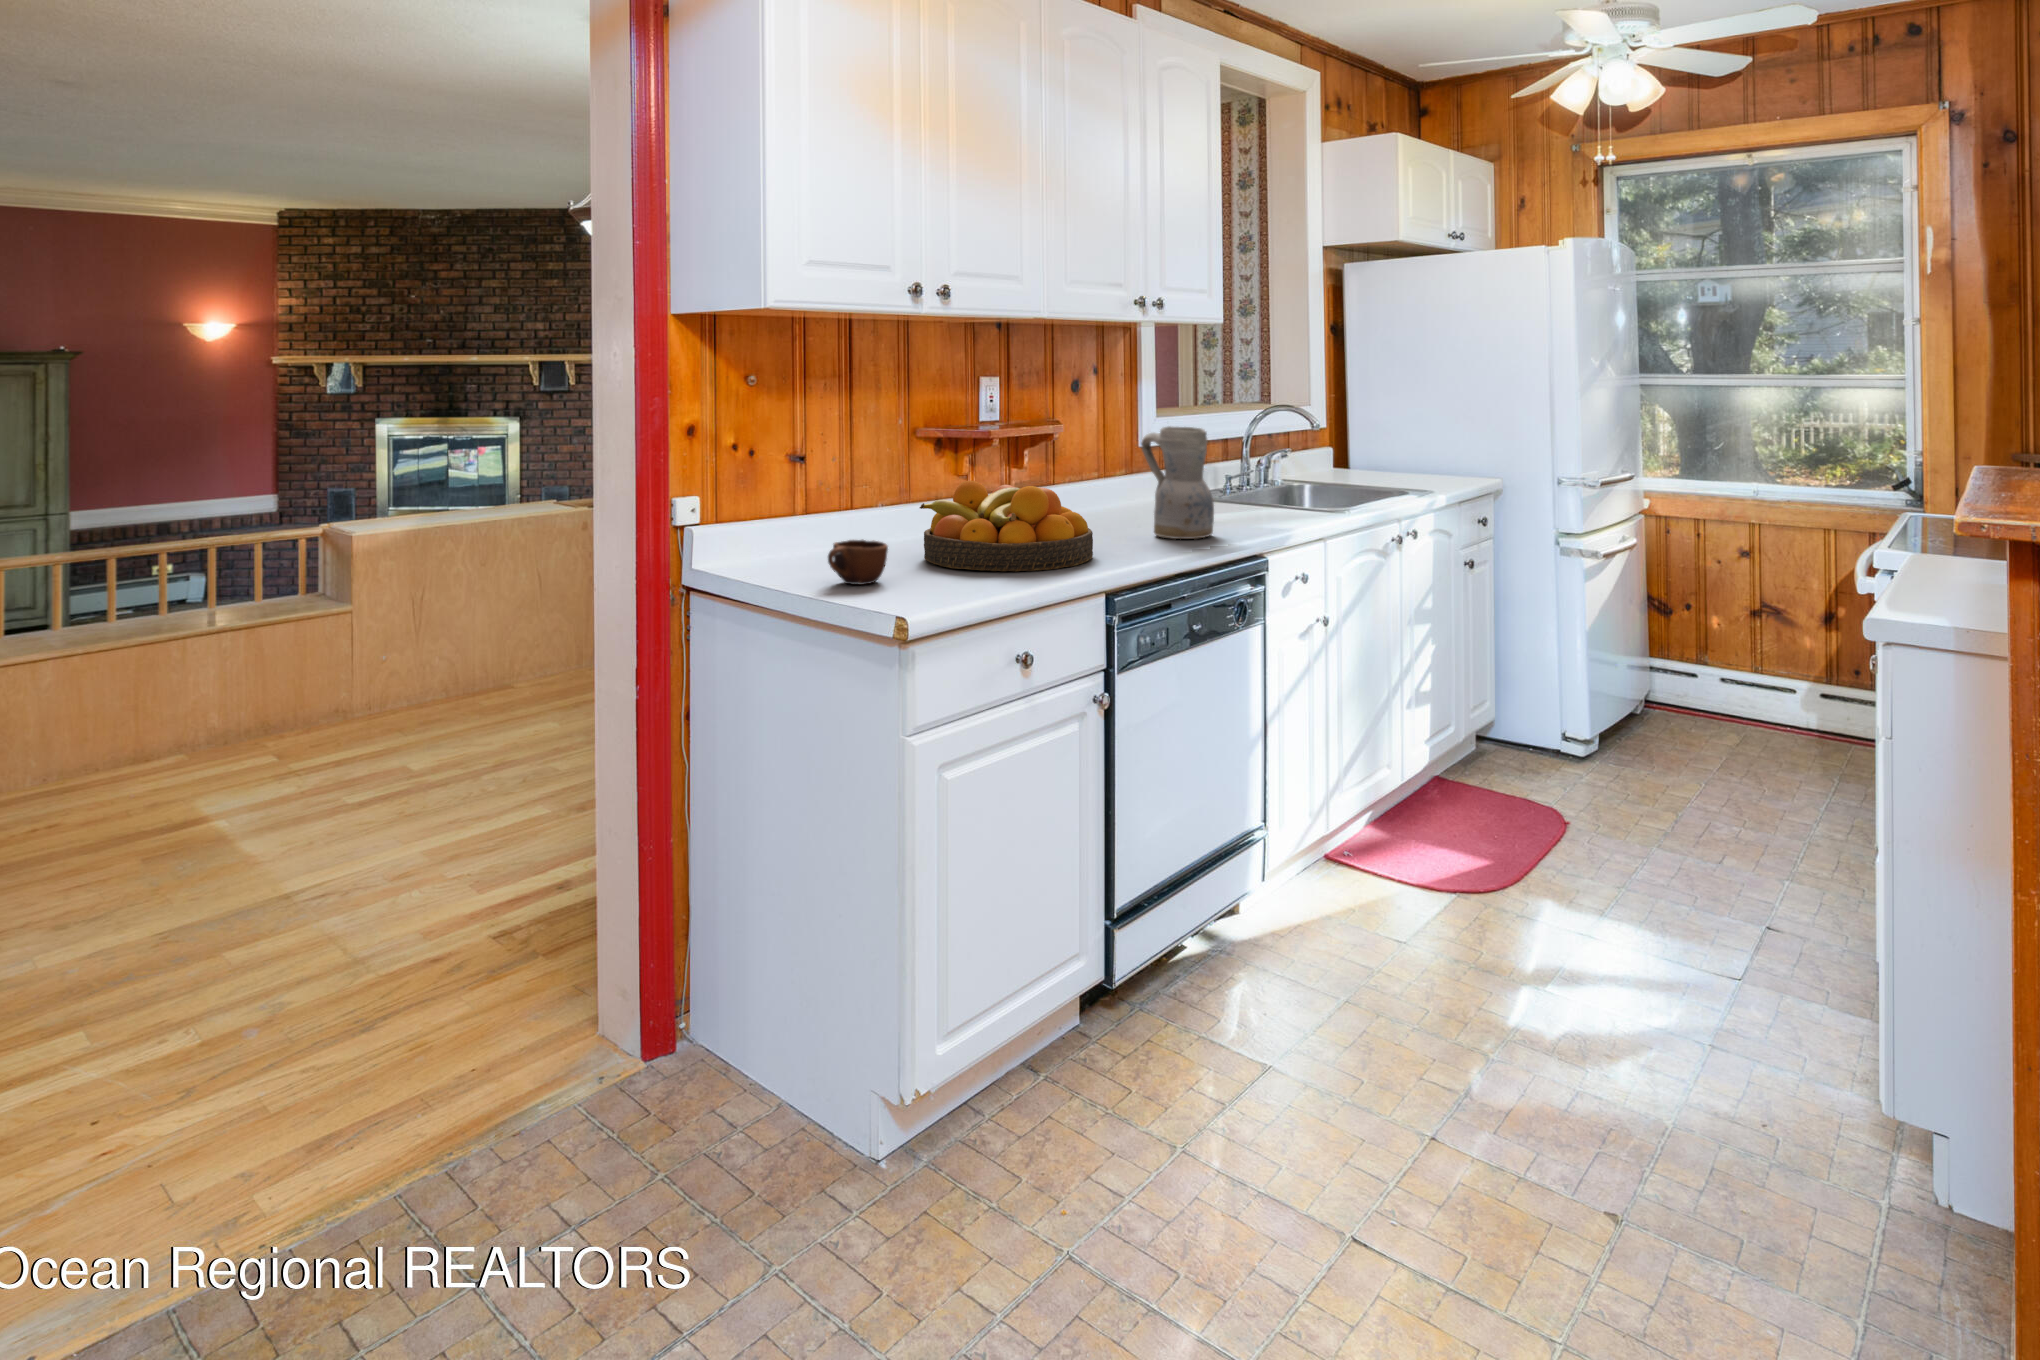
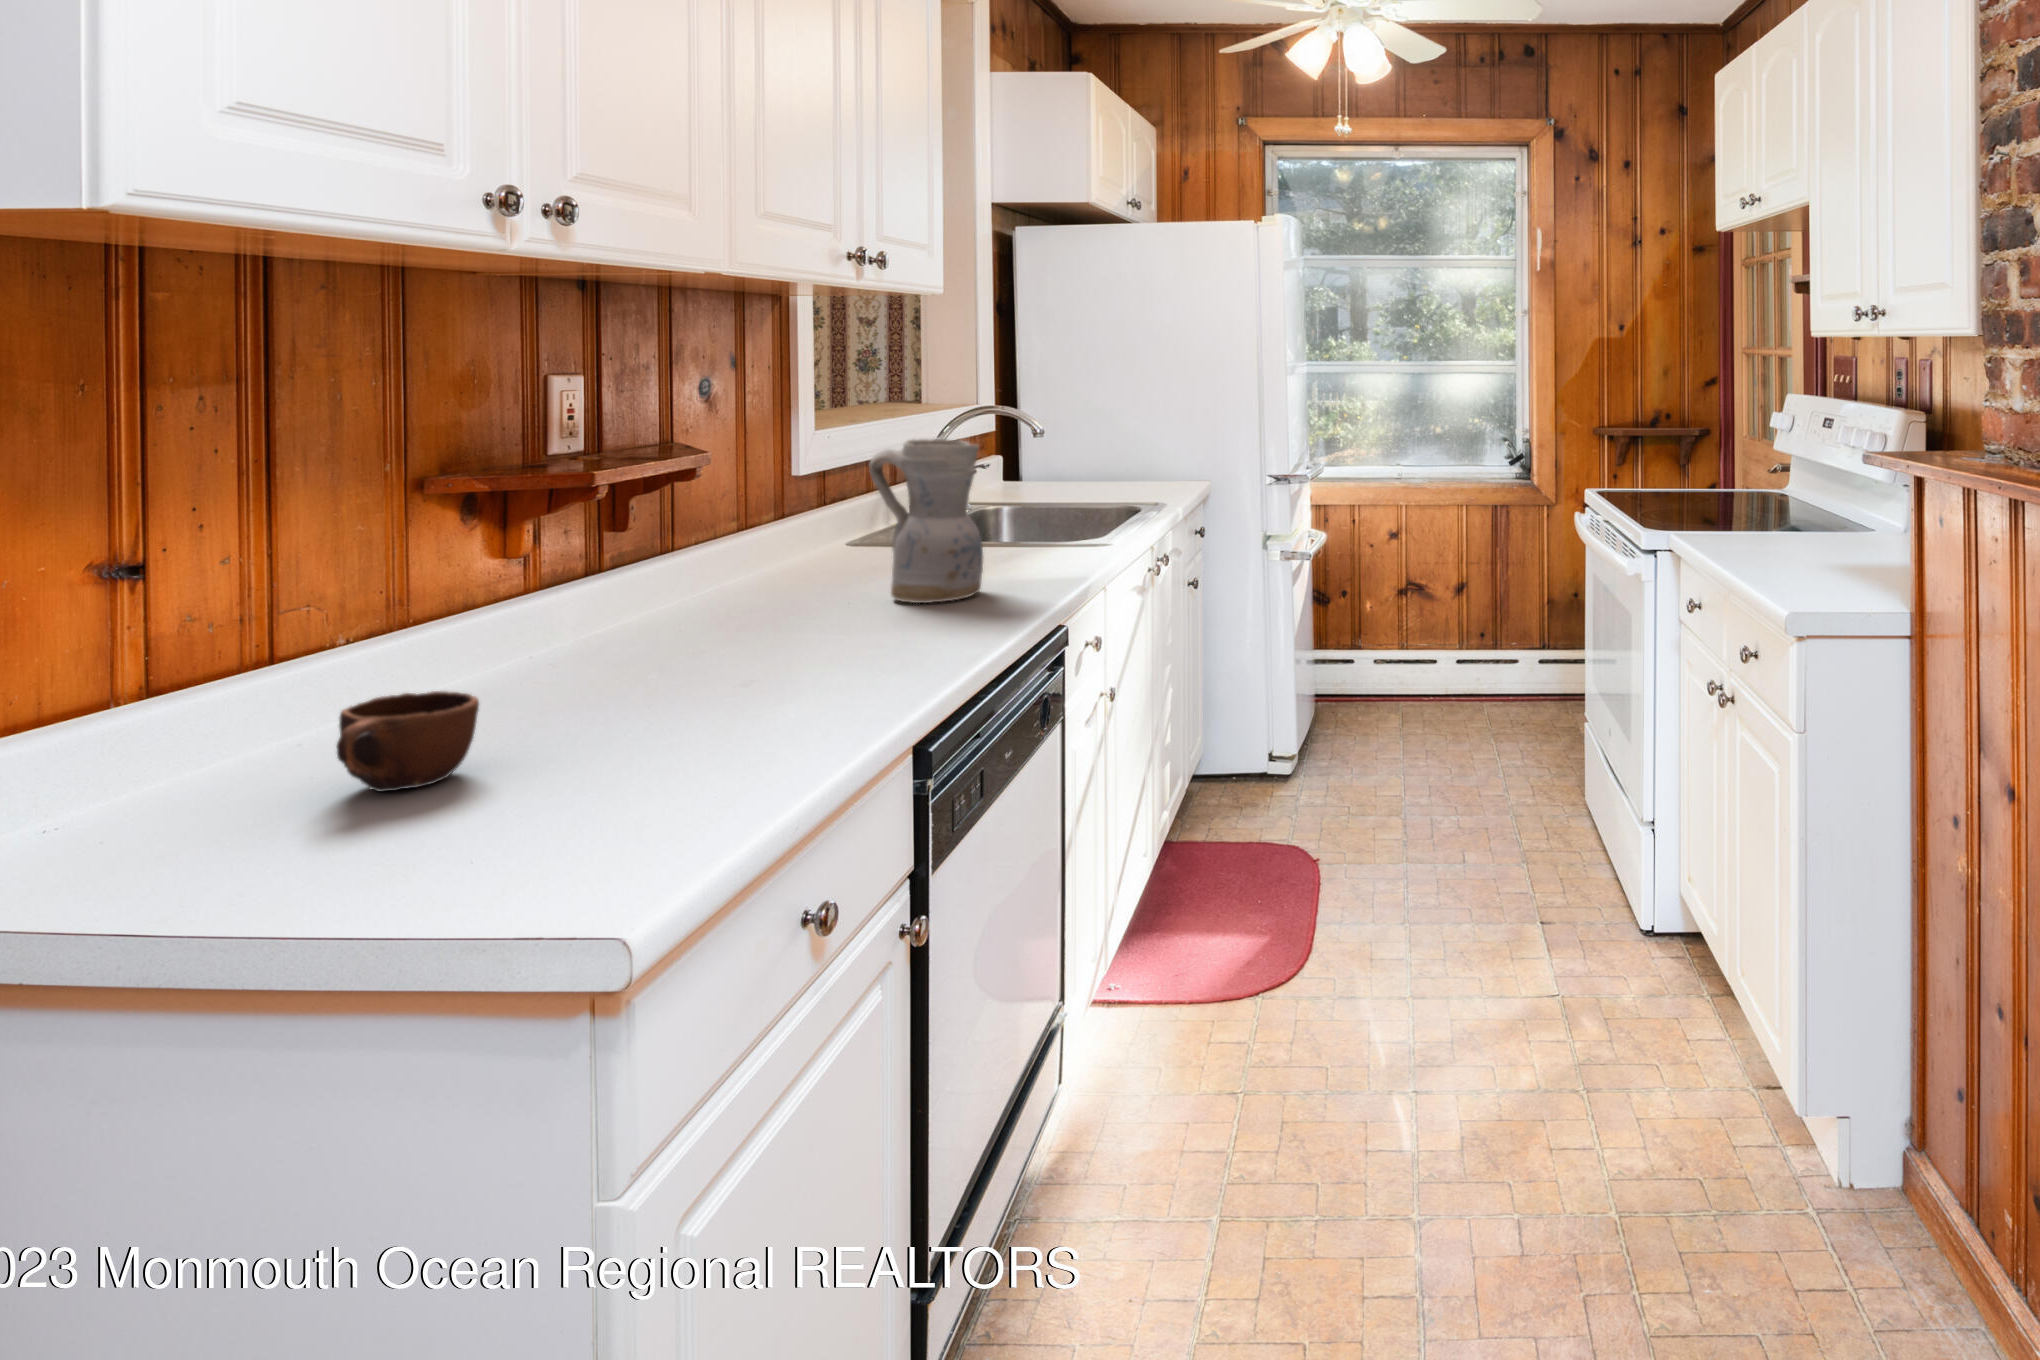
fruit bowl: present [920,481,1093,571] -> none [509,550,845,714]

